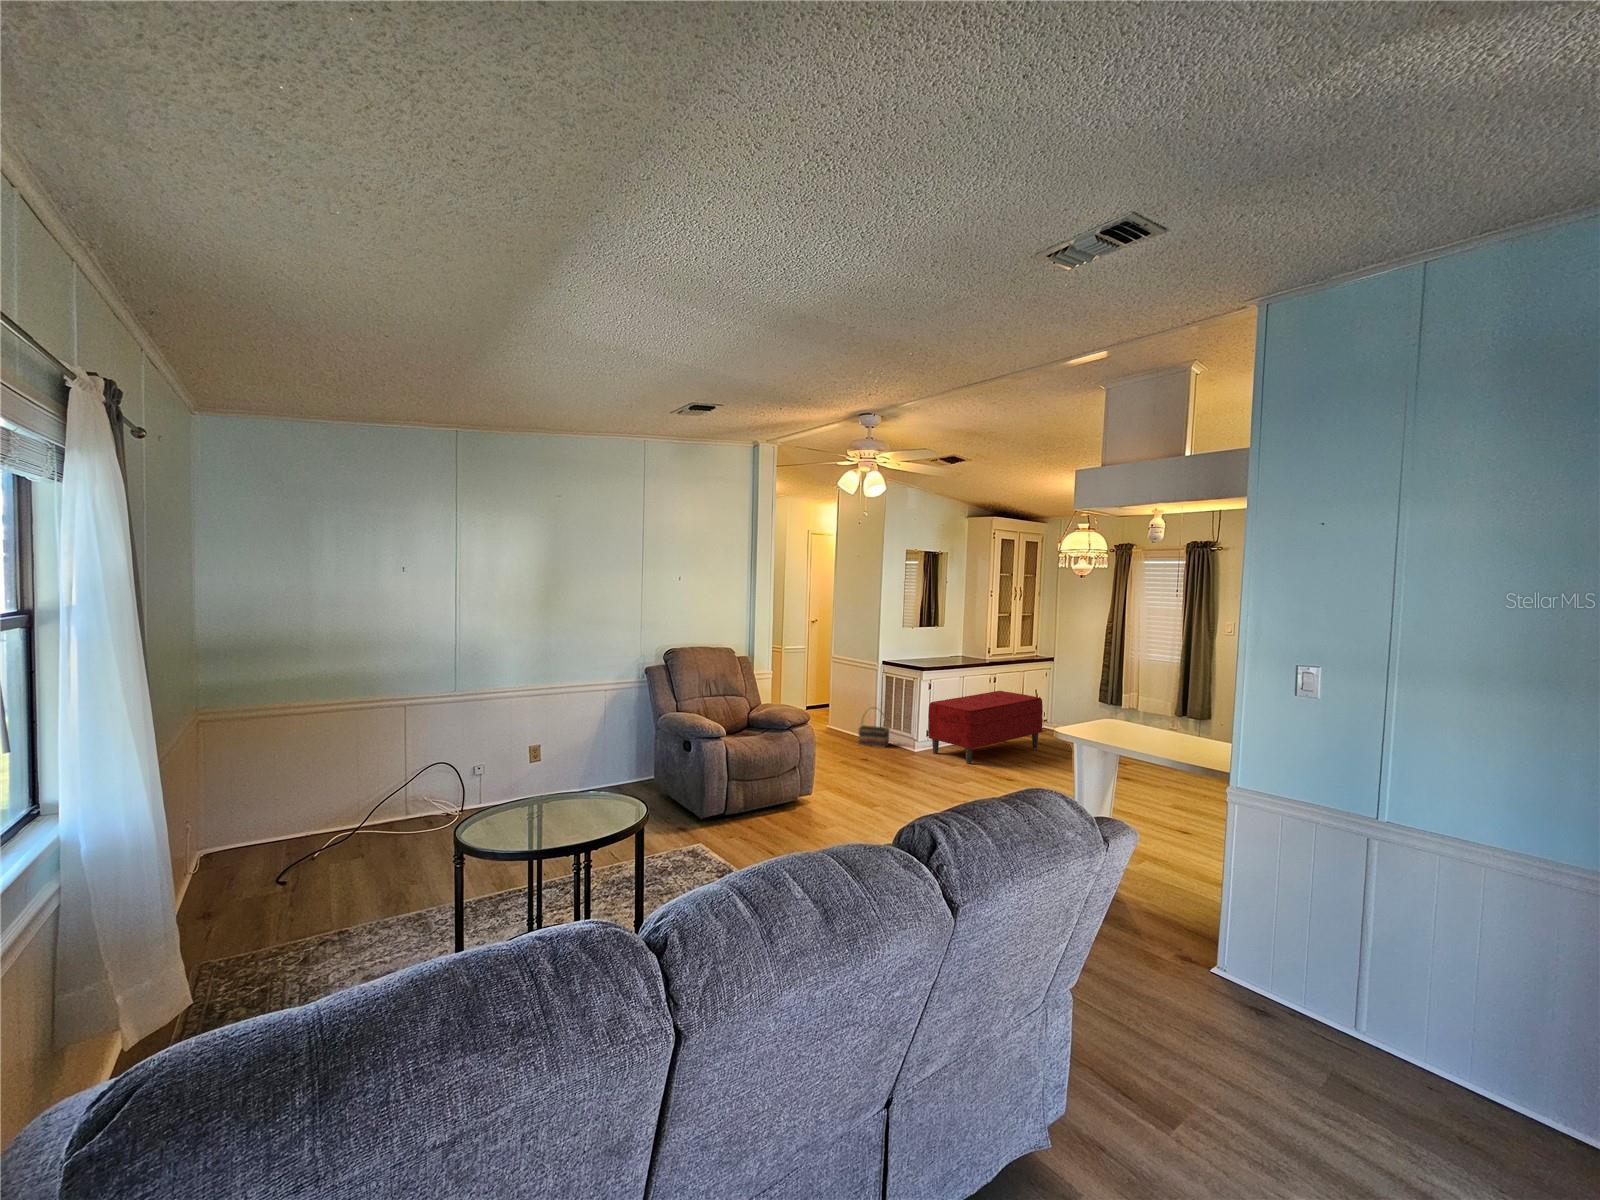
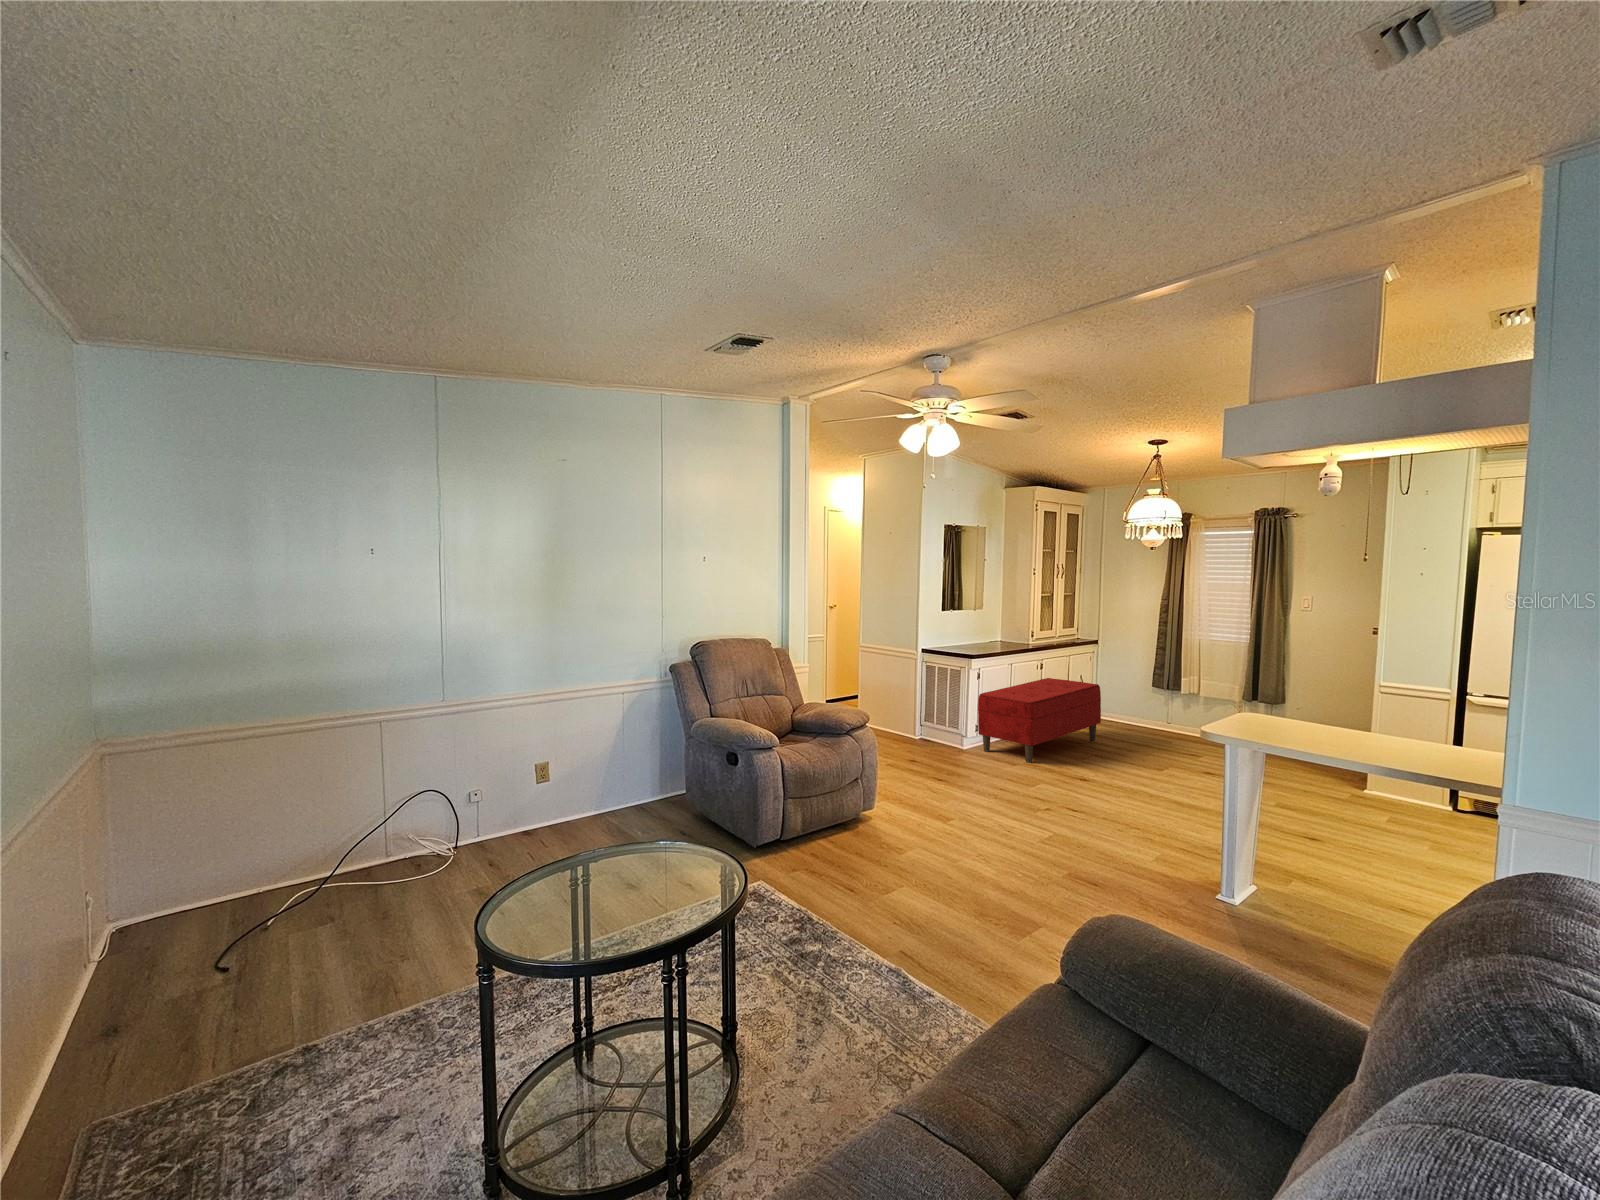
basket: present [859,707,889,747] -> none [896,701,931,746]

